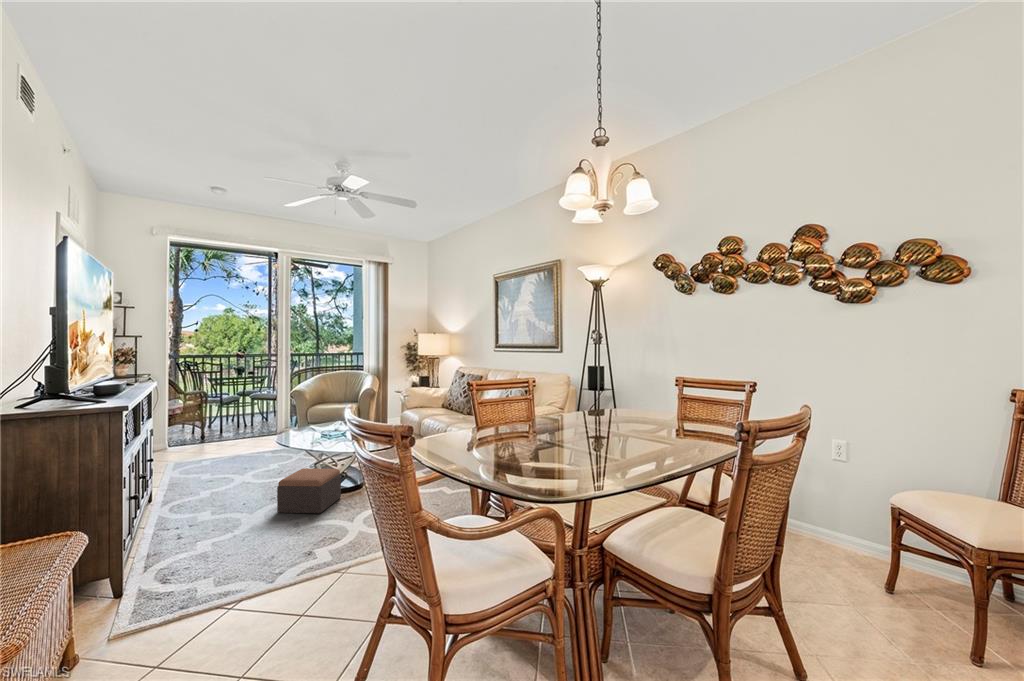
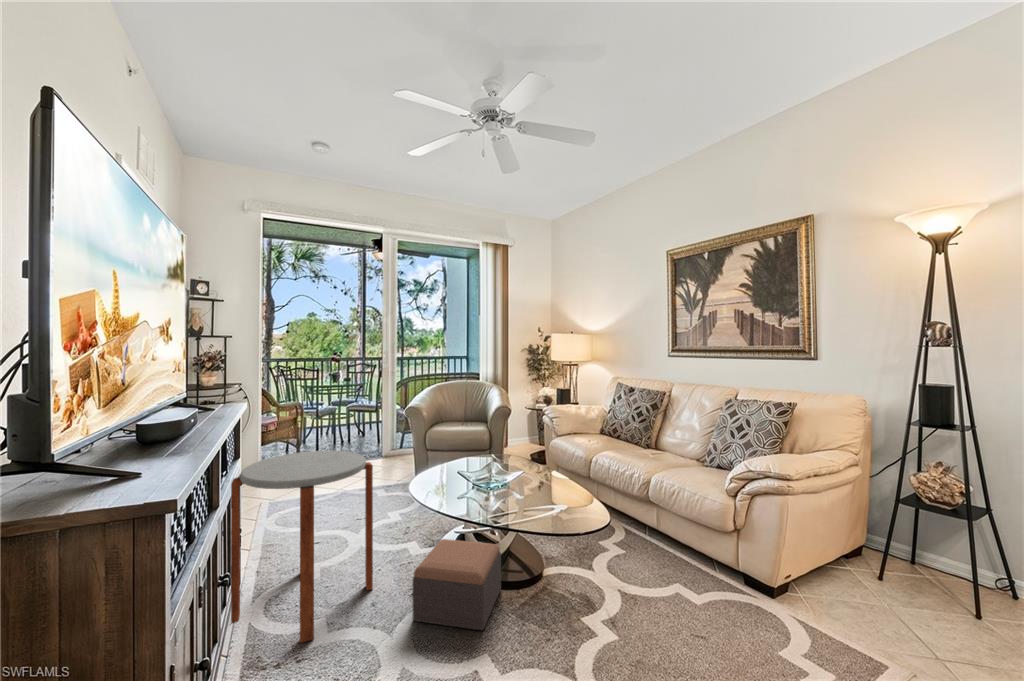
side table: none [153,415,254,525] -> present [231,451,373,643]

